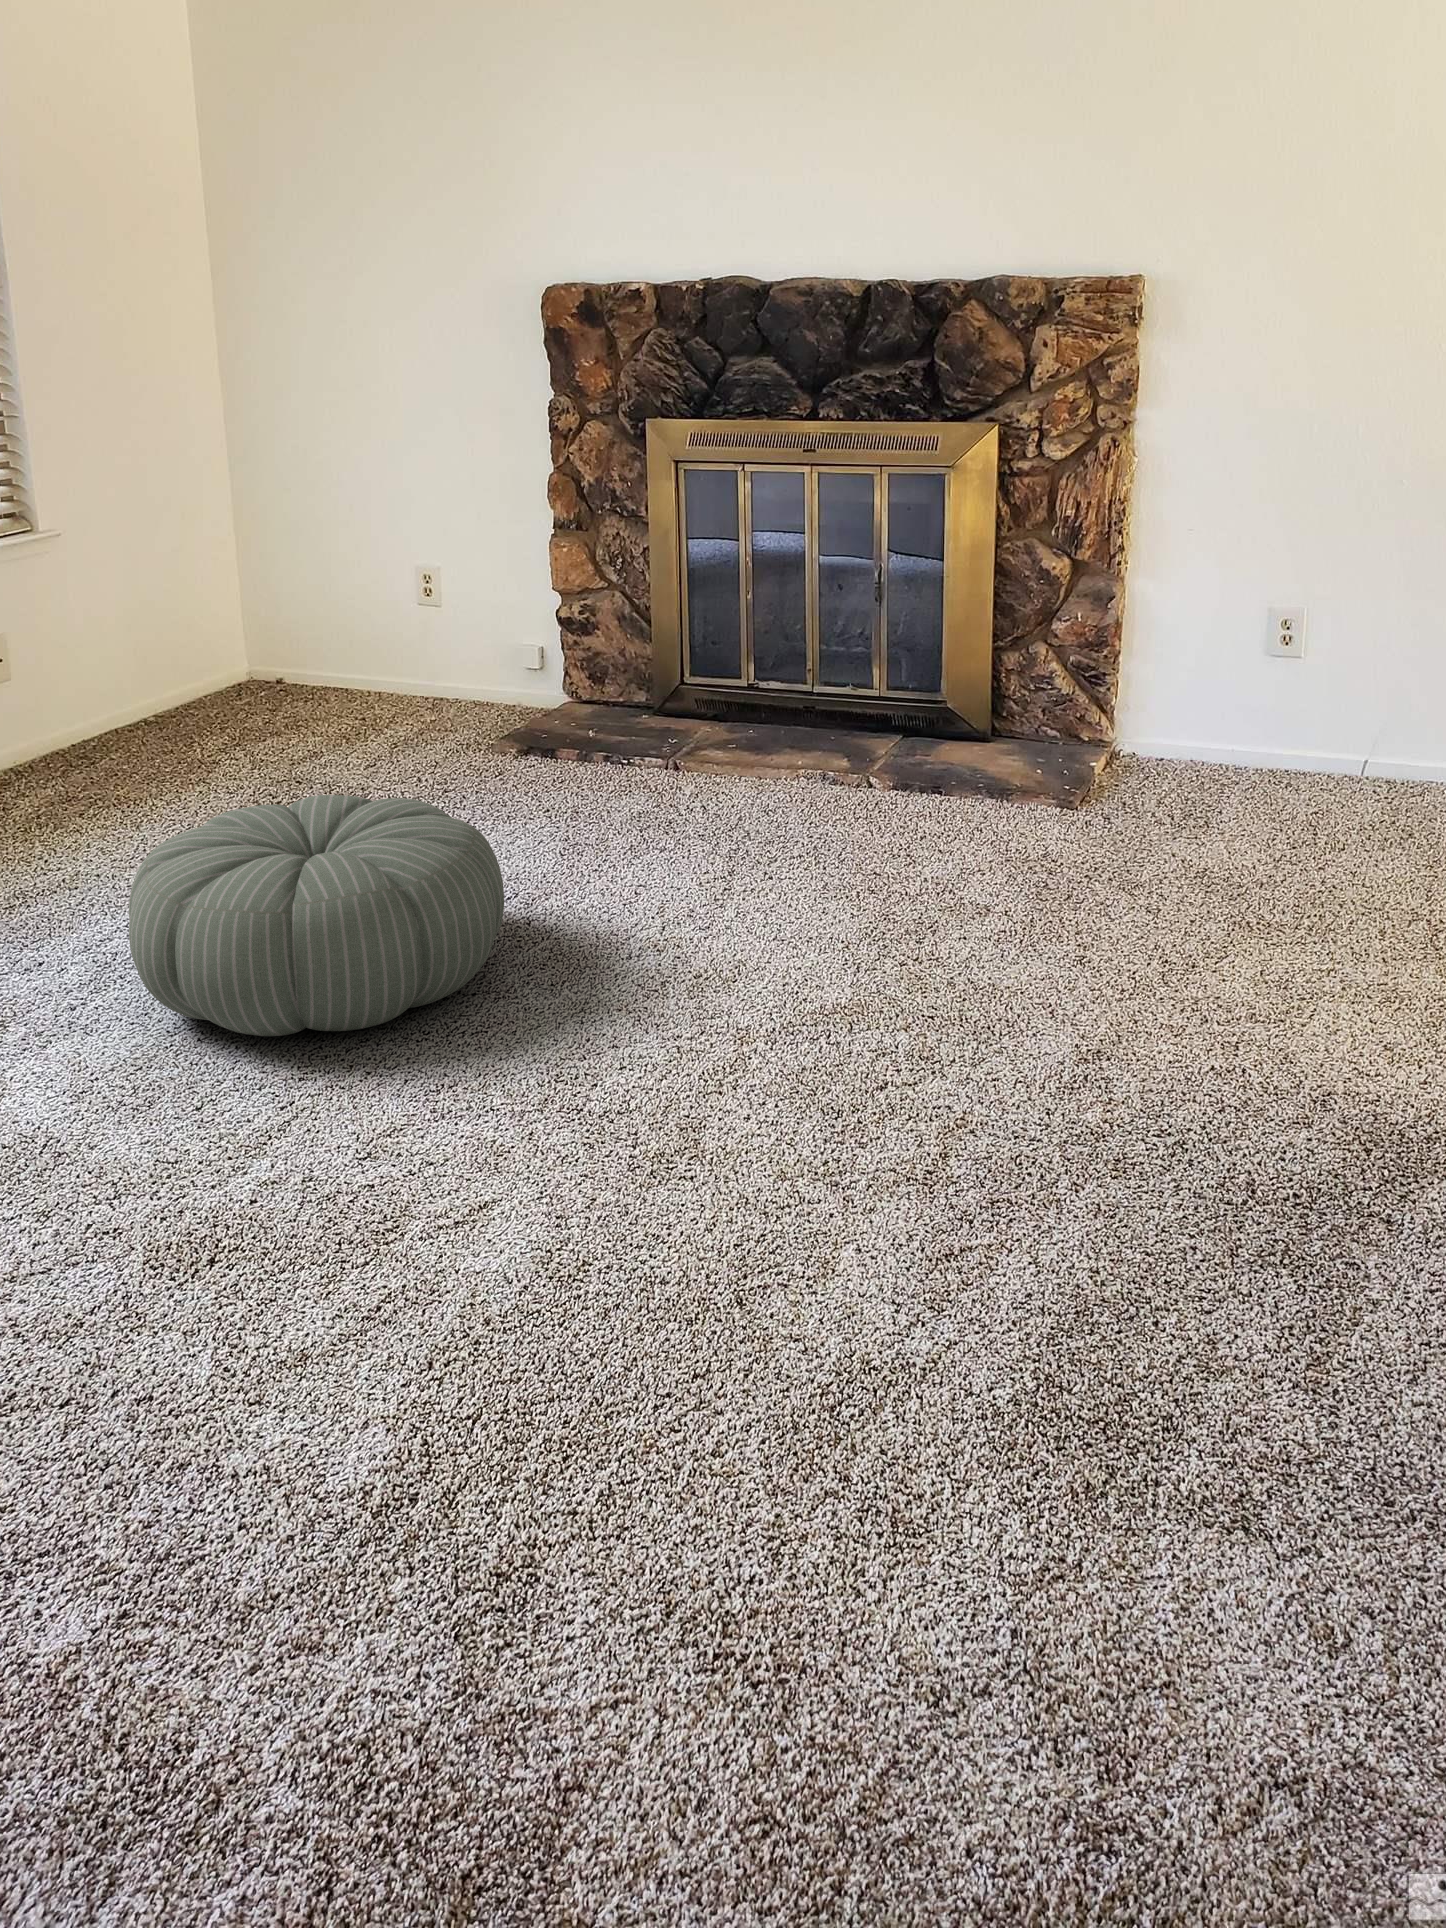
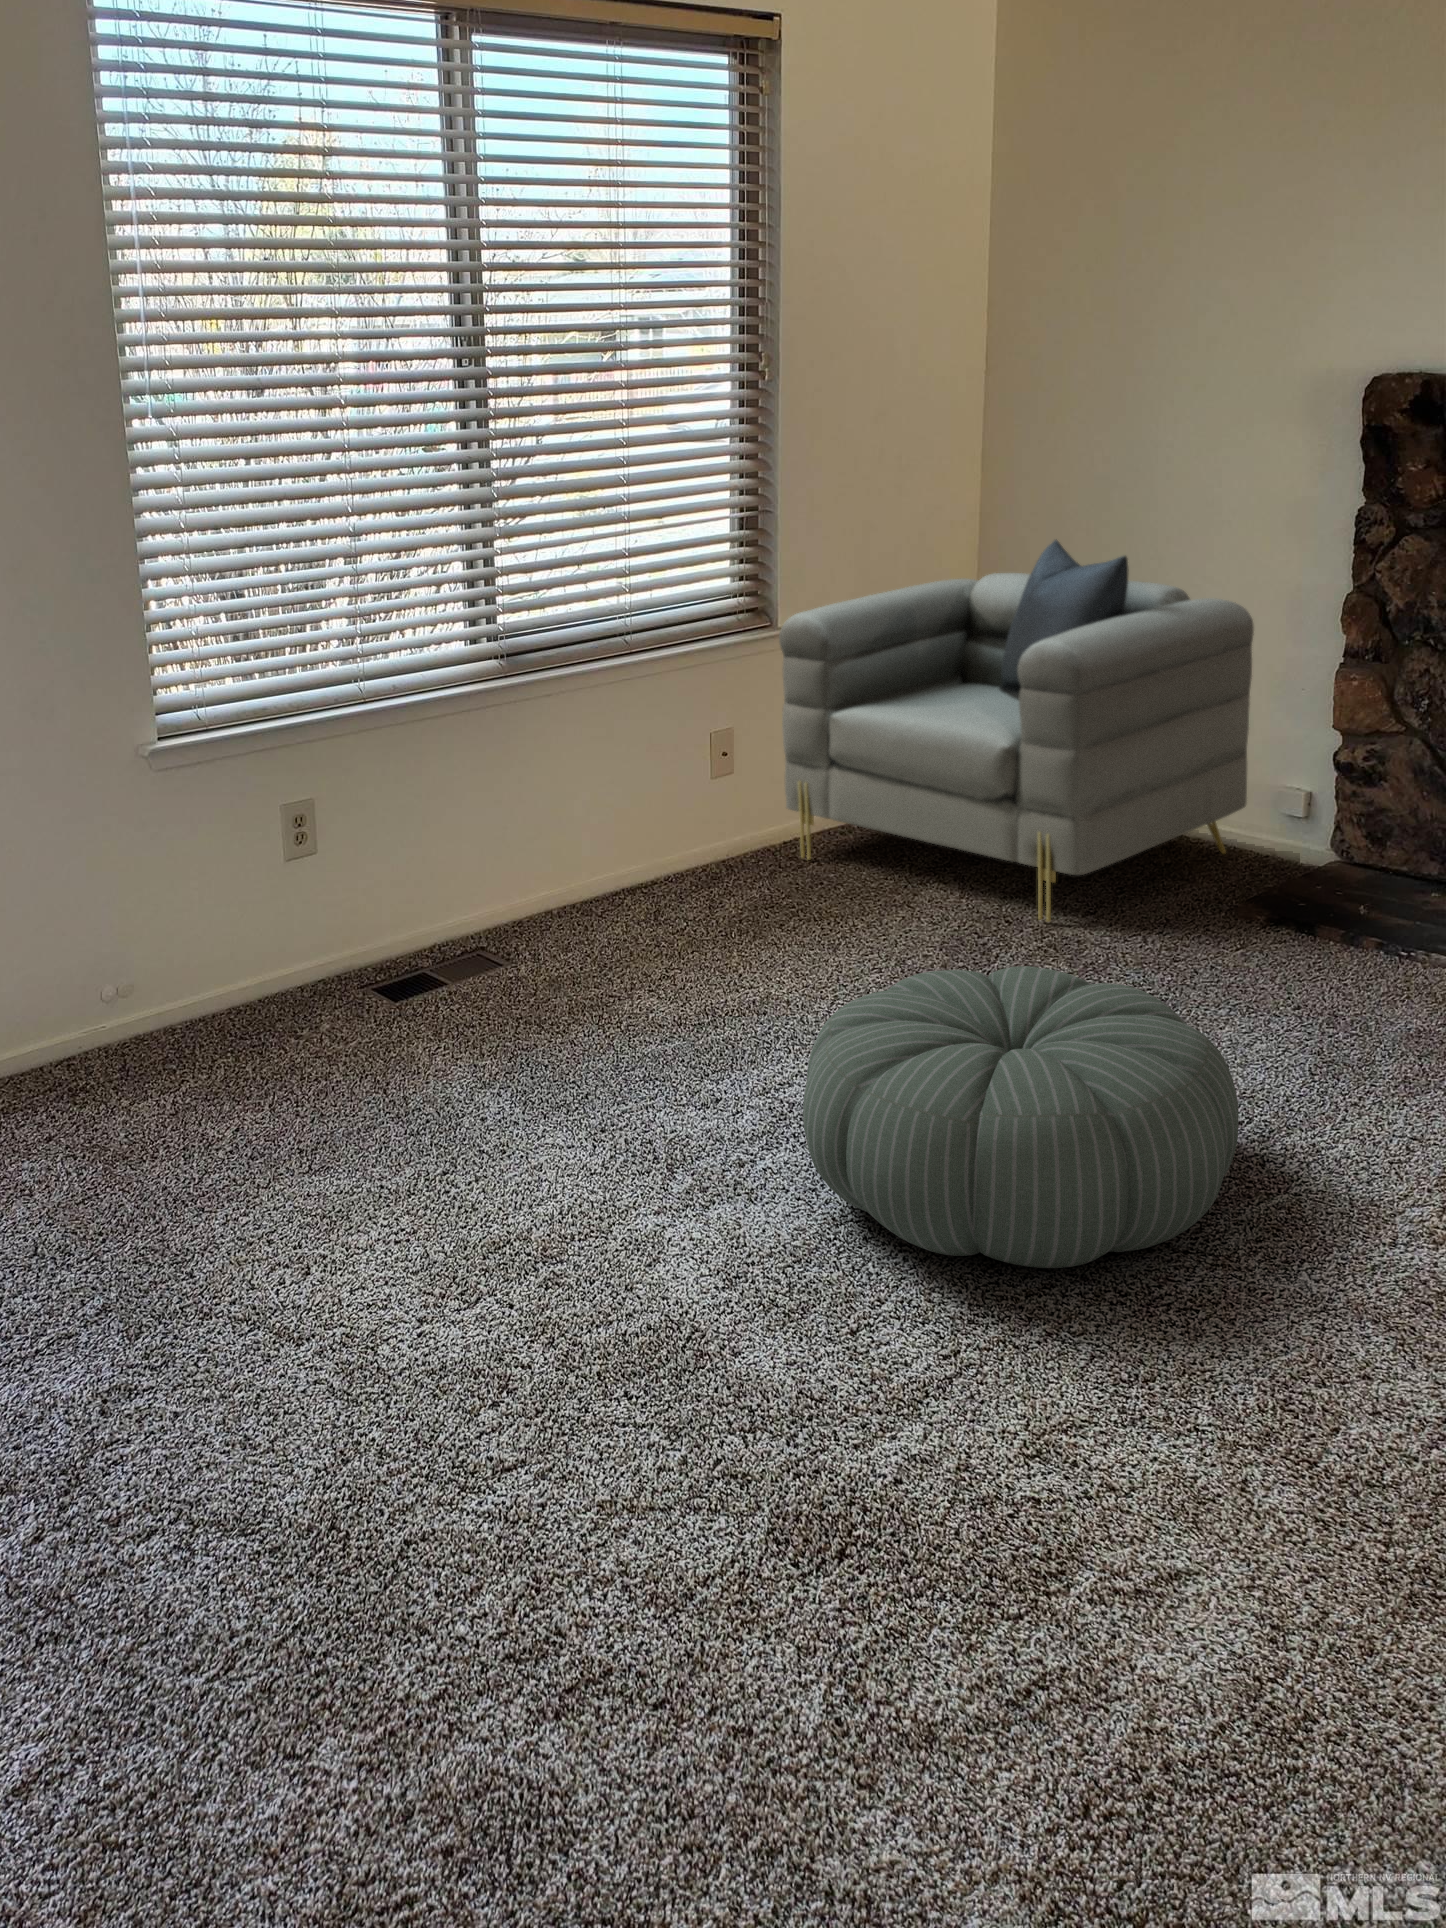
armchair: none [45,440,494,781] -> present [779,539,1254,922]

